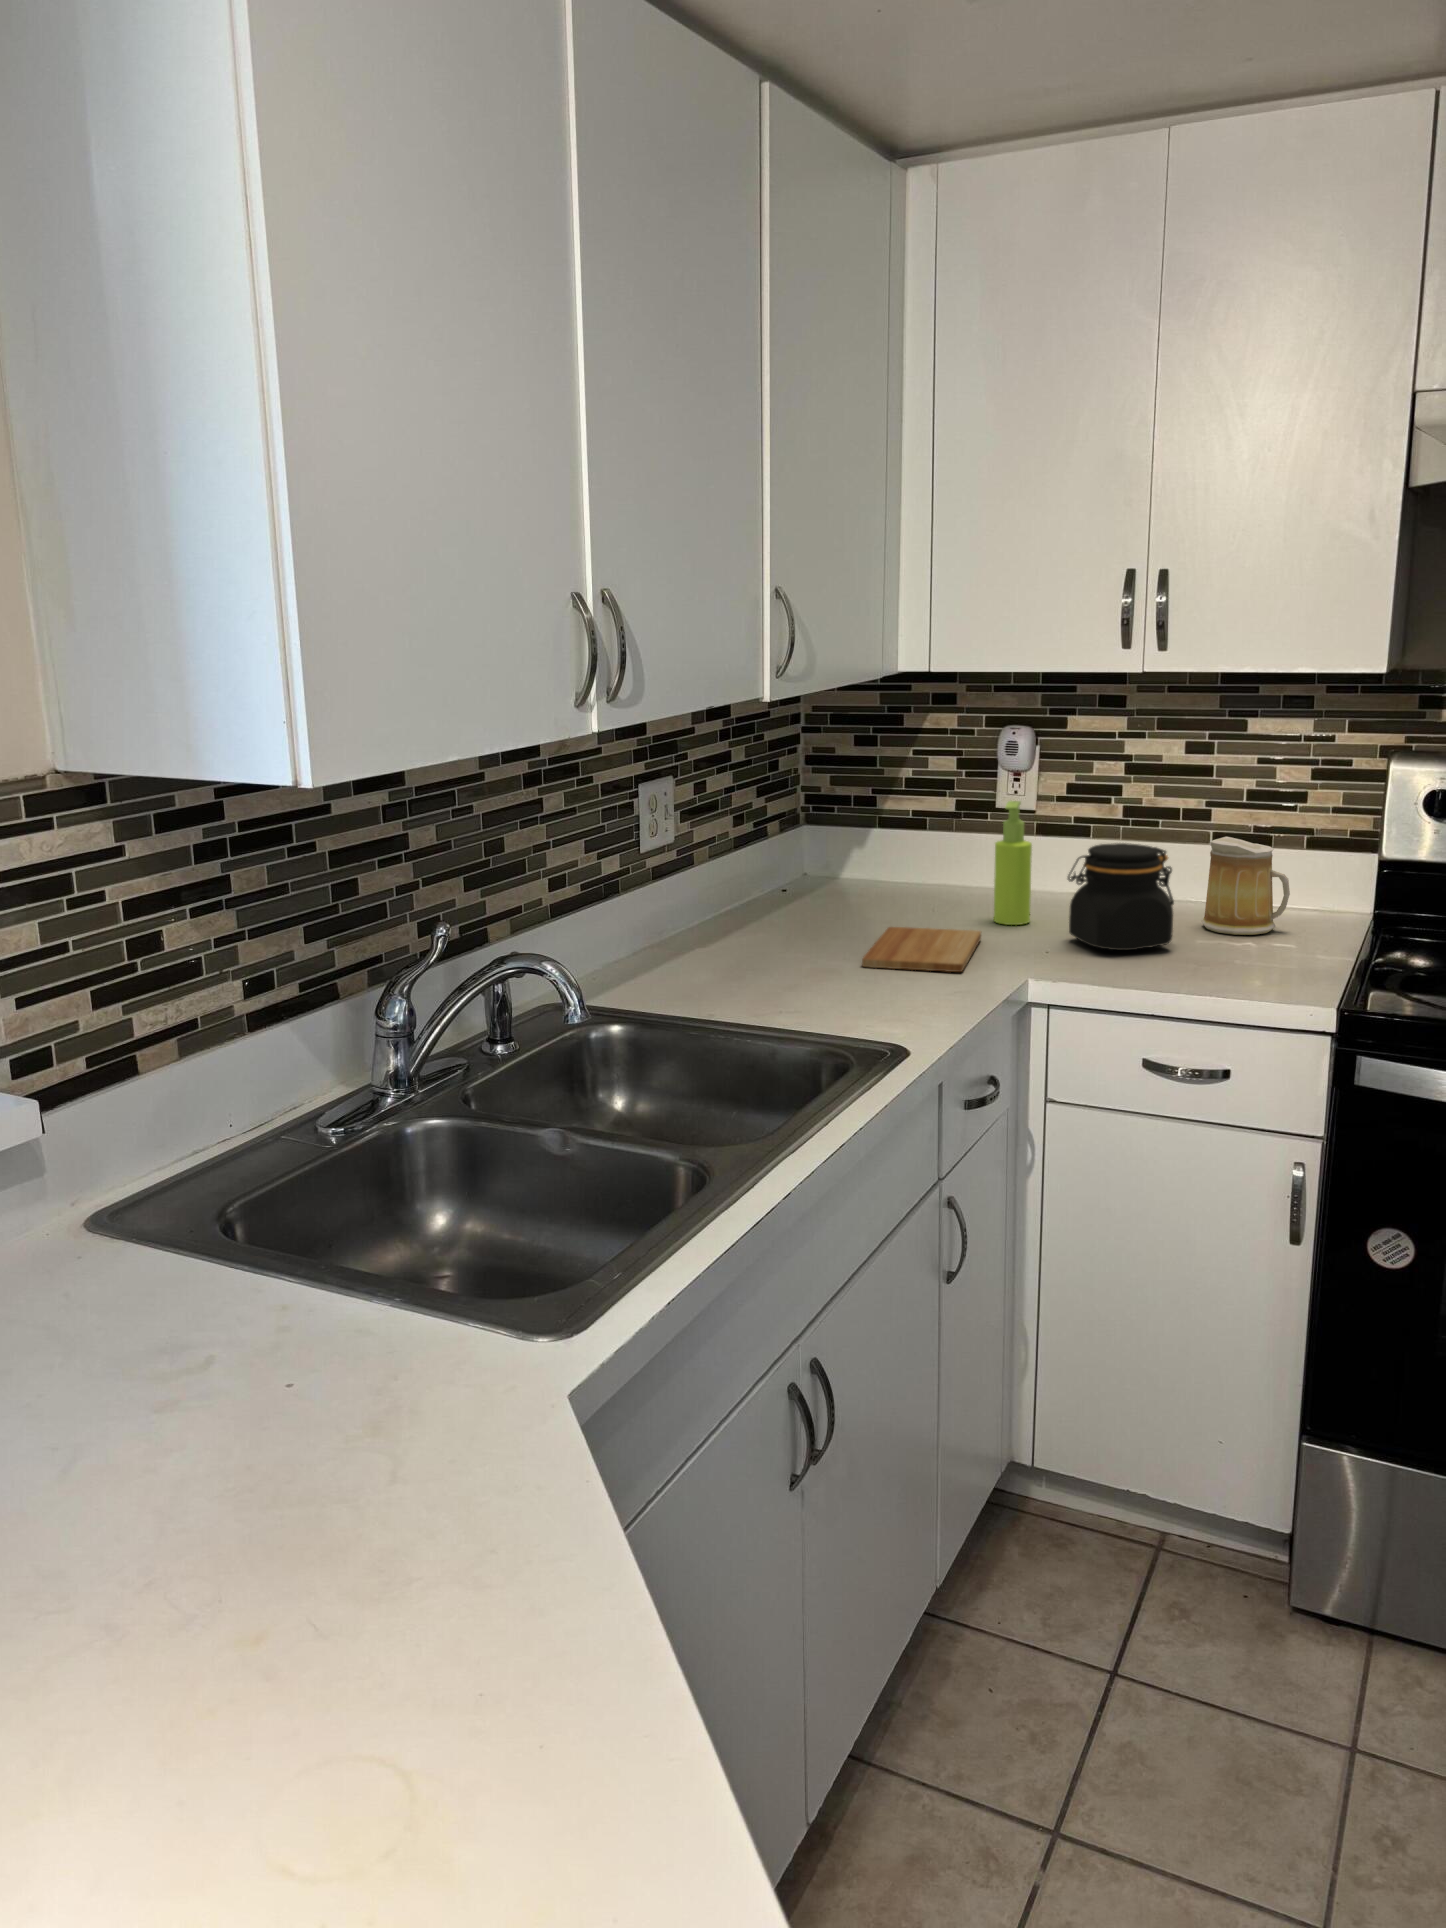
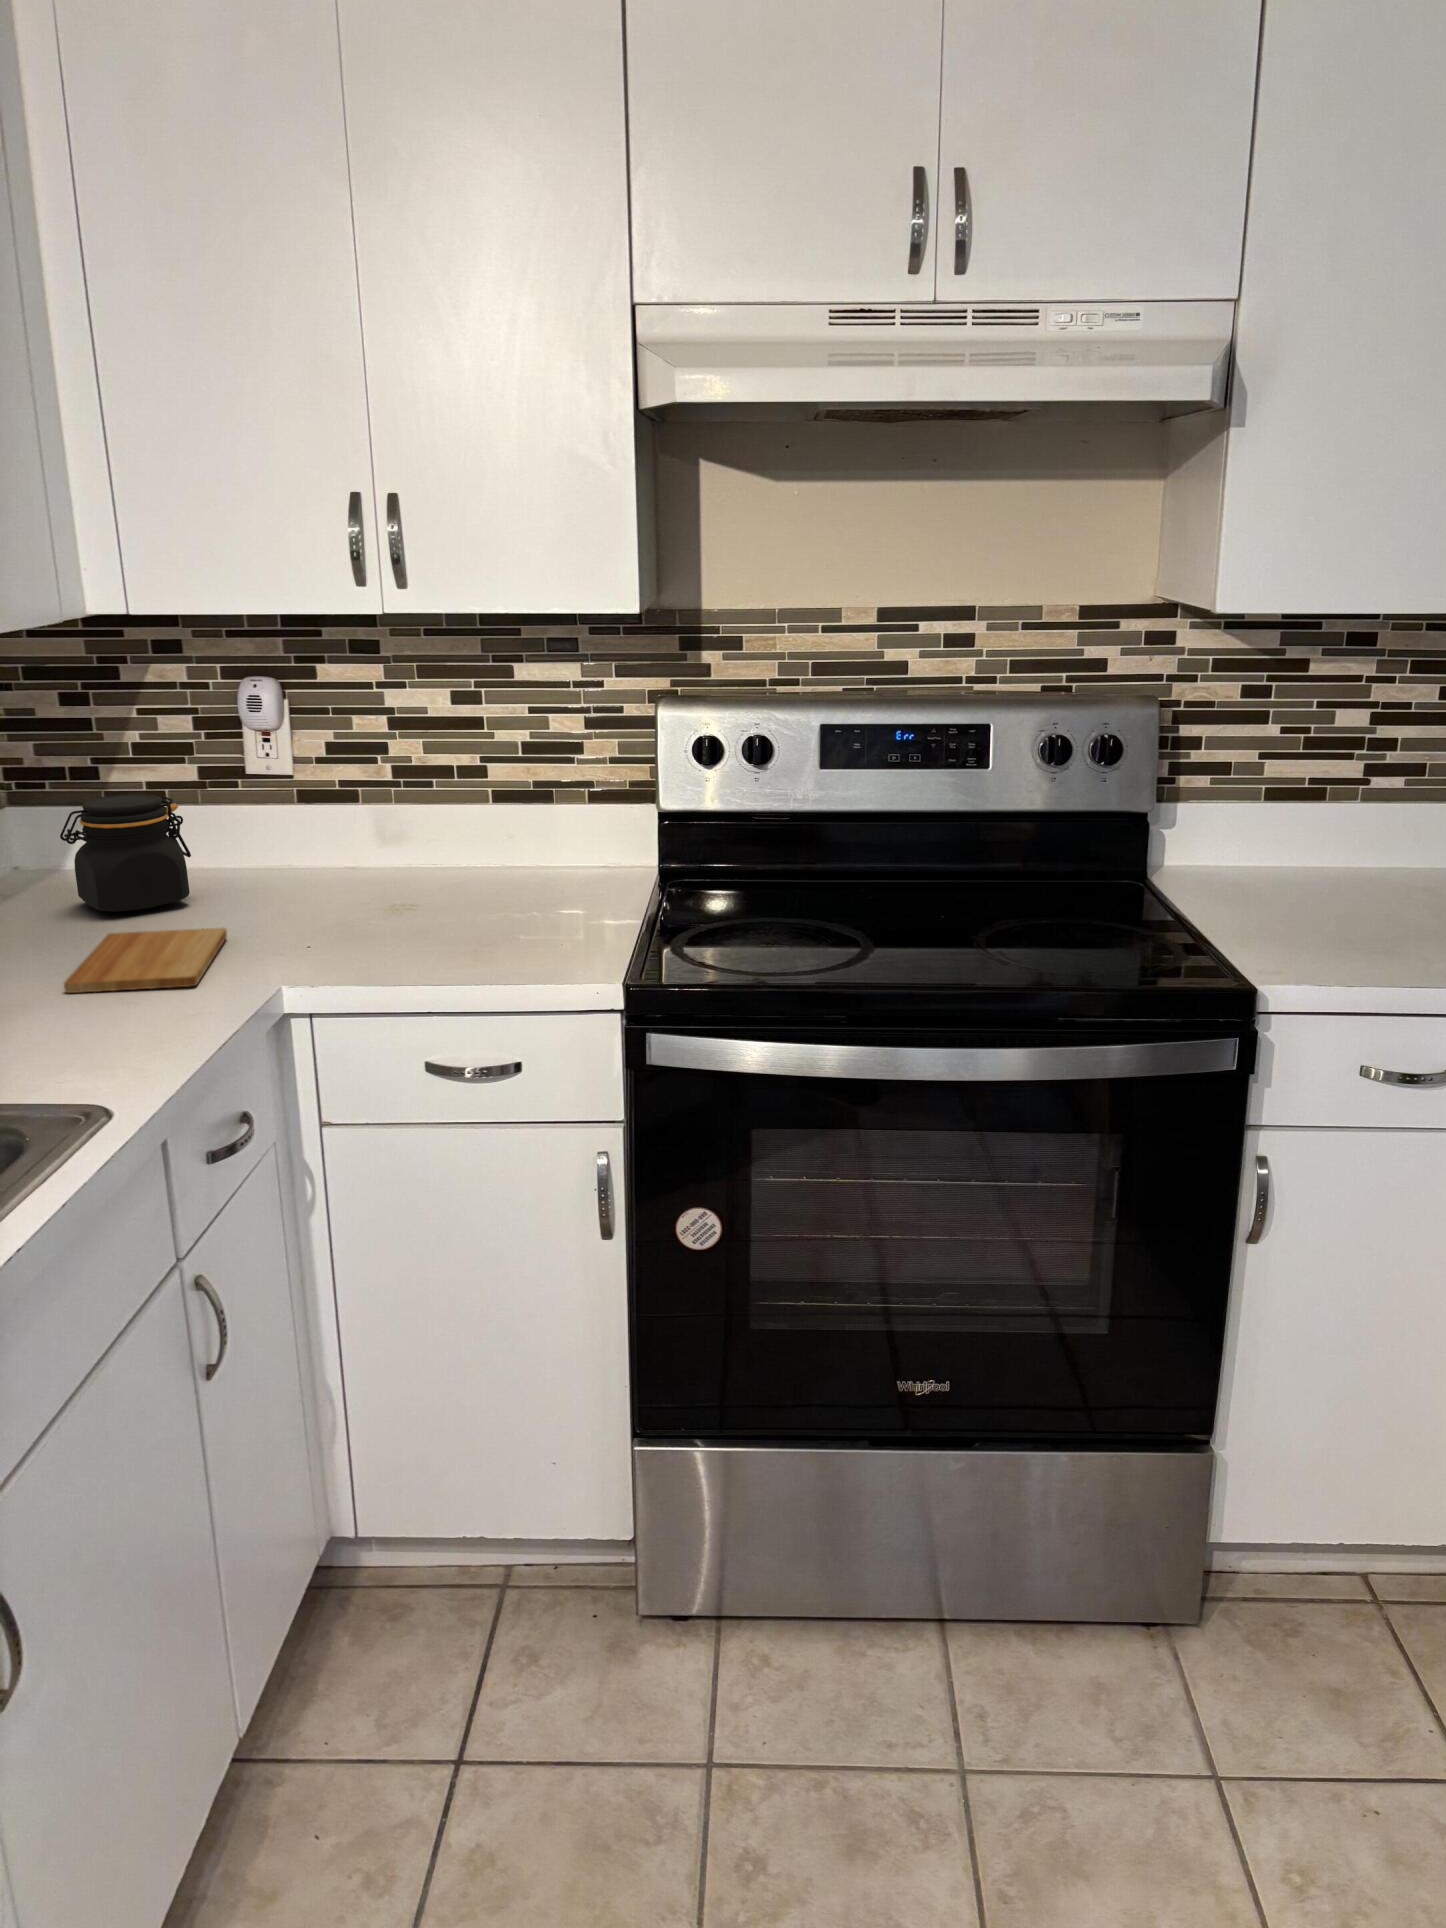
soap dispenser: present [994,801,1032,925] -> none [237,768,290,914]
mug: present [1202,837,1290,935] -> none [483,795,572,902]
jar: present [1068,843,1174,950] -> present [60,794,191,912]

